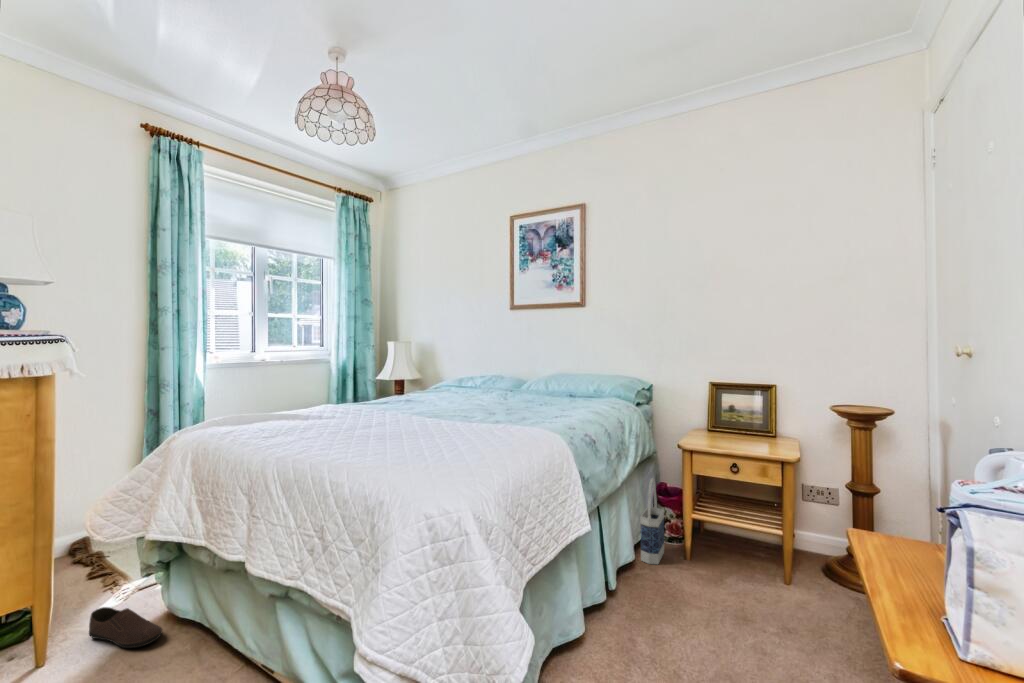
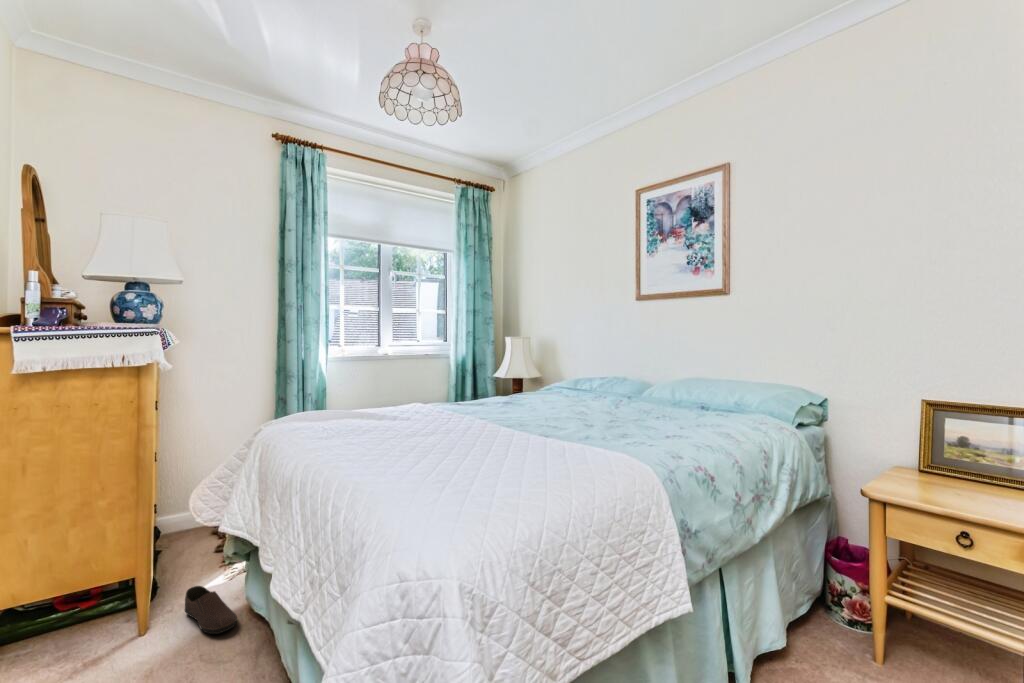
bag: present [641,478,664,564] -> none [796,534,837,661]

